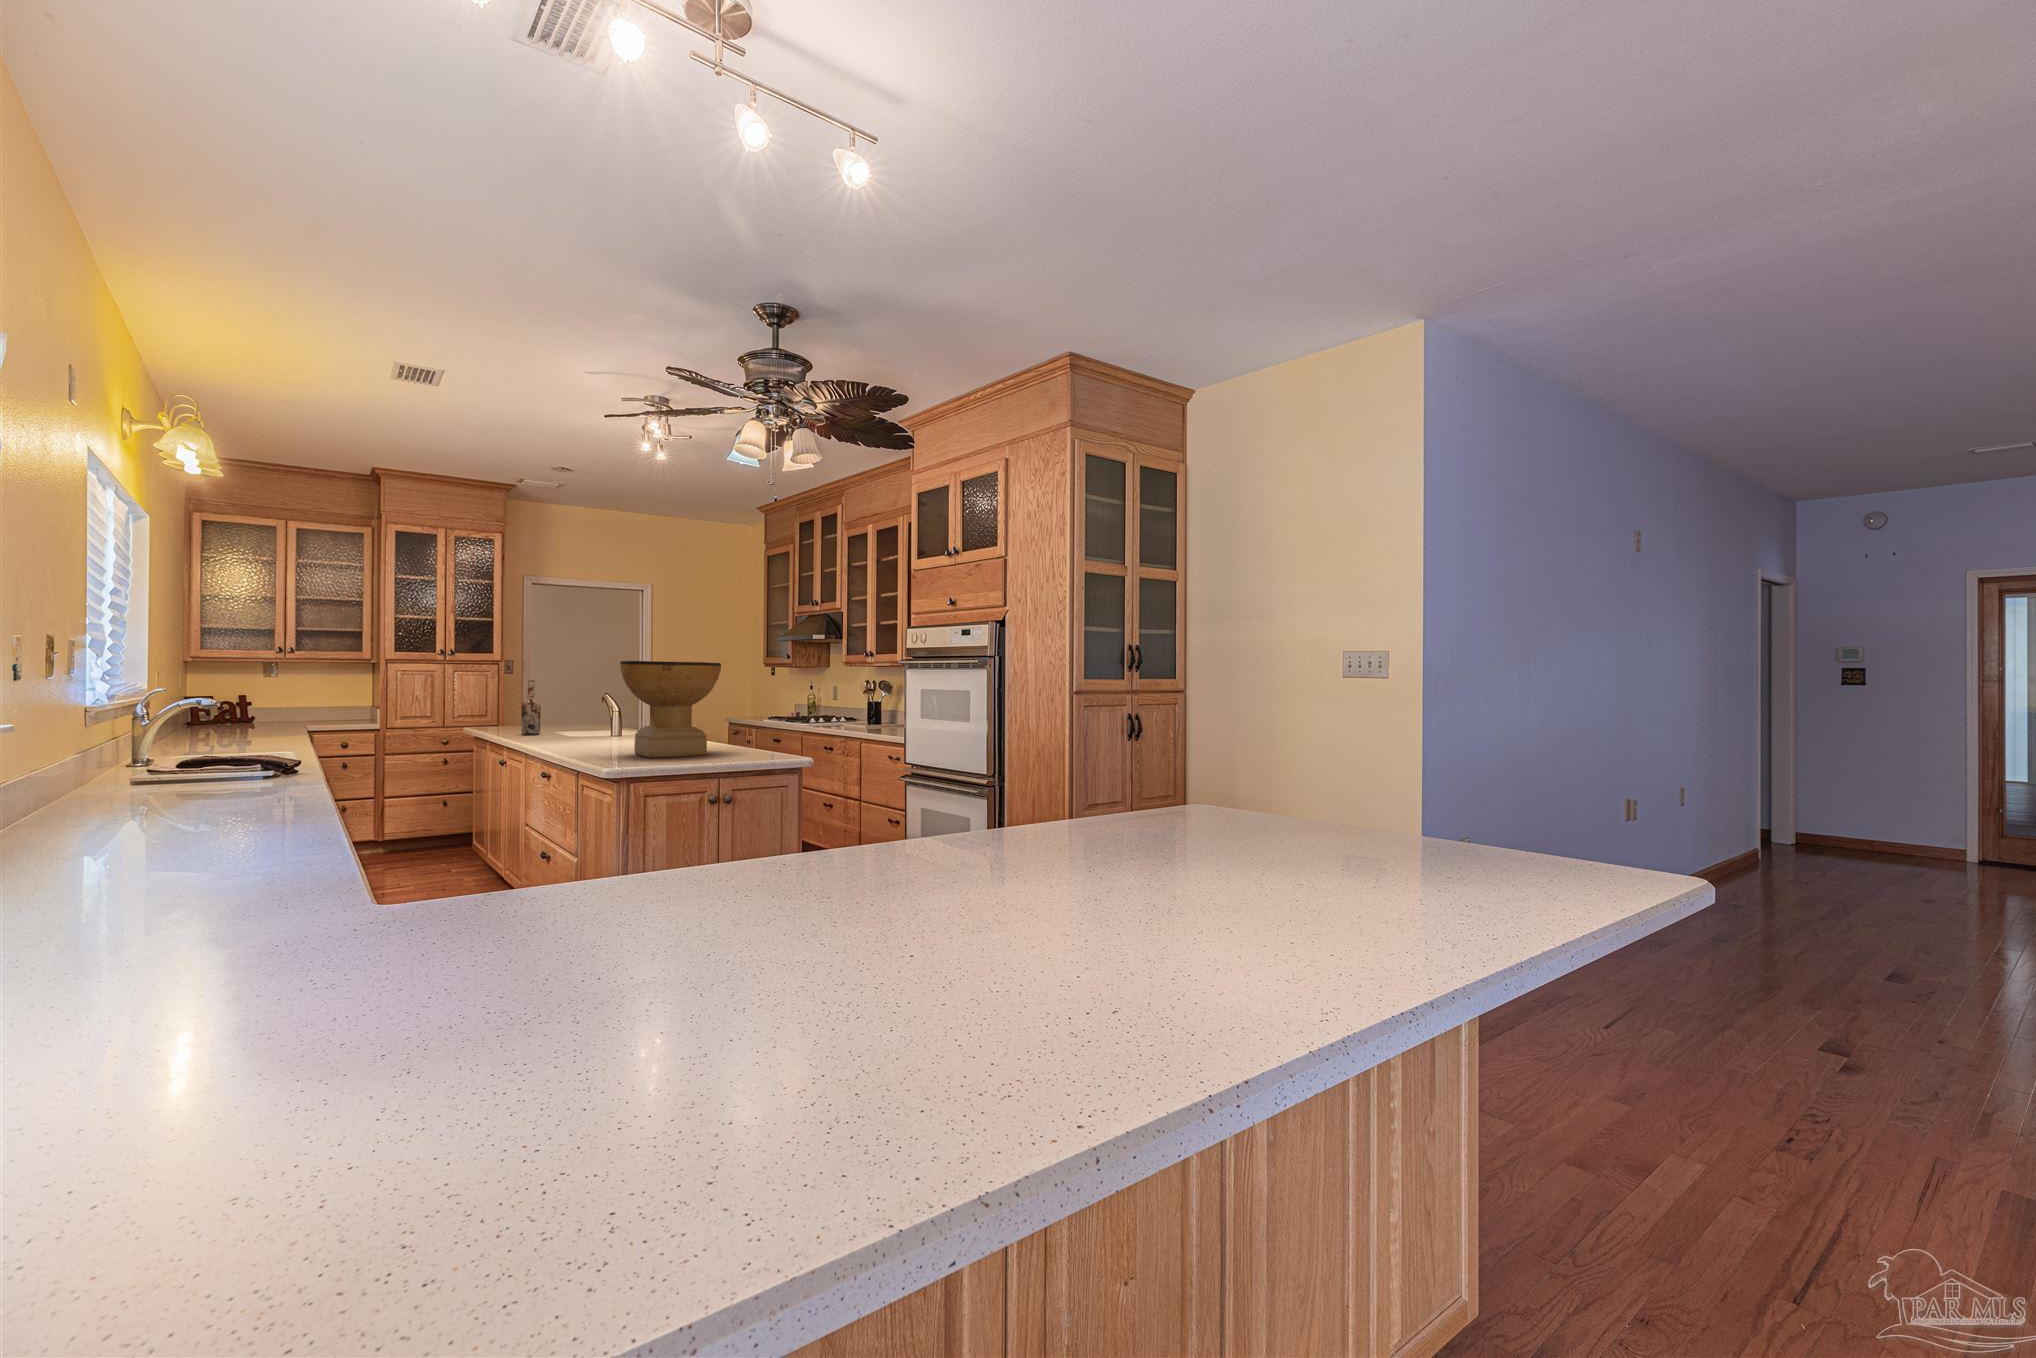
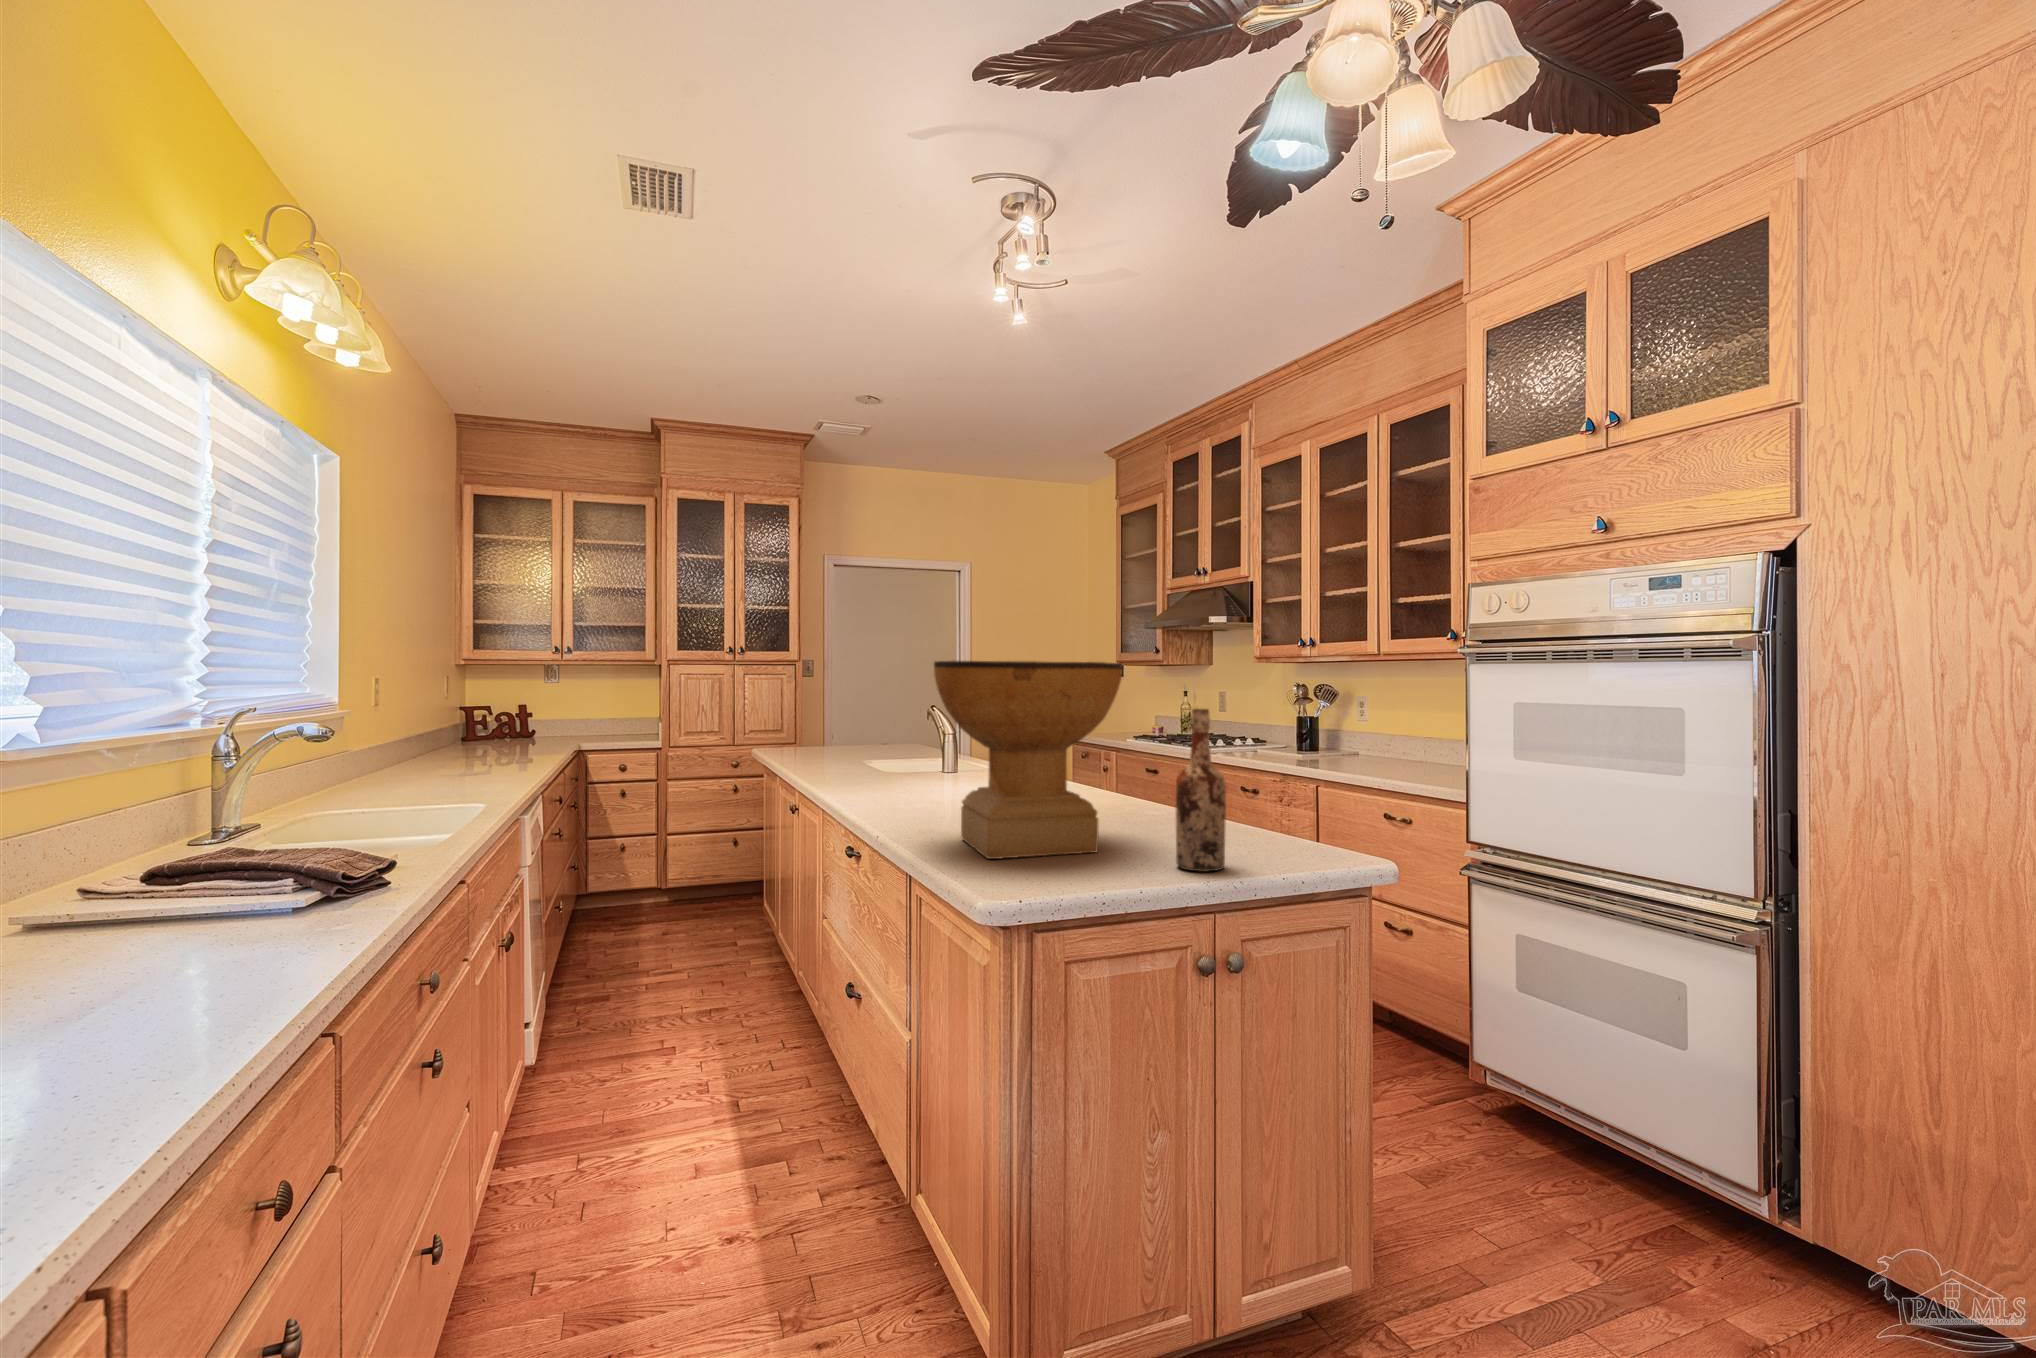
wine bottle: present [522,680,541,735] -> present [1176,709,1226,872]

